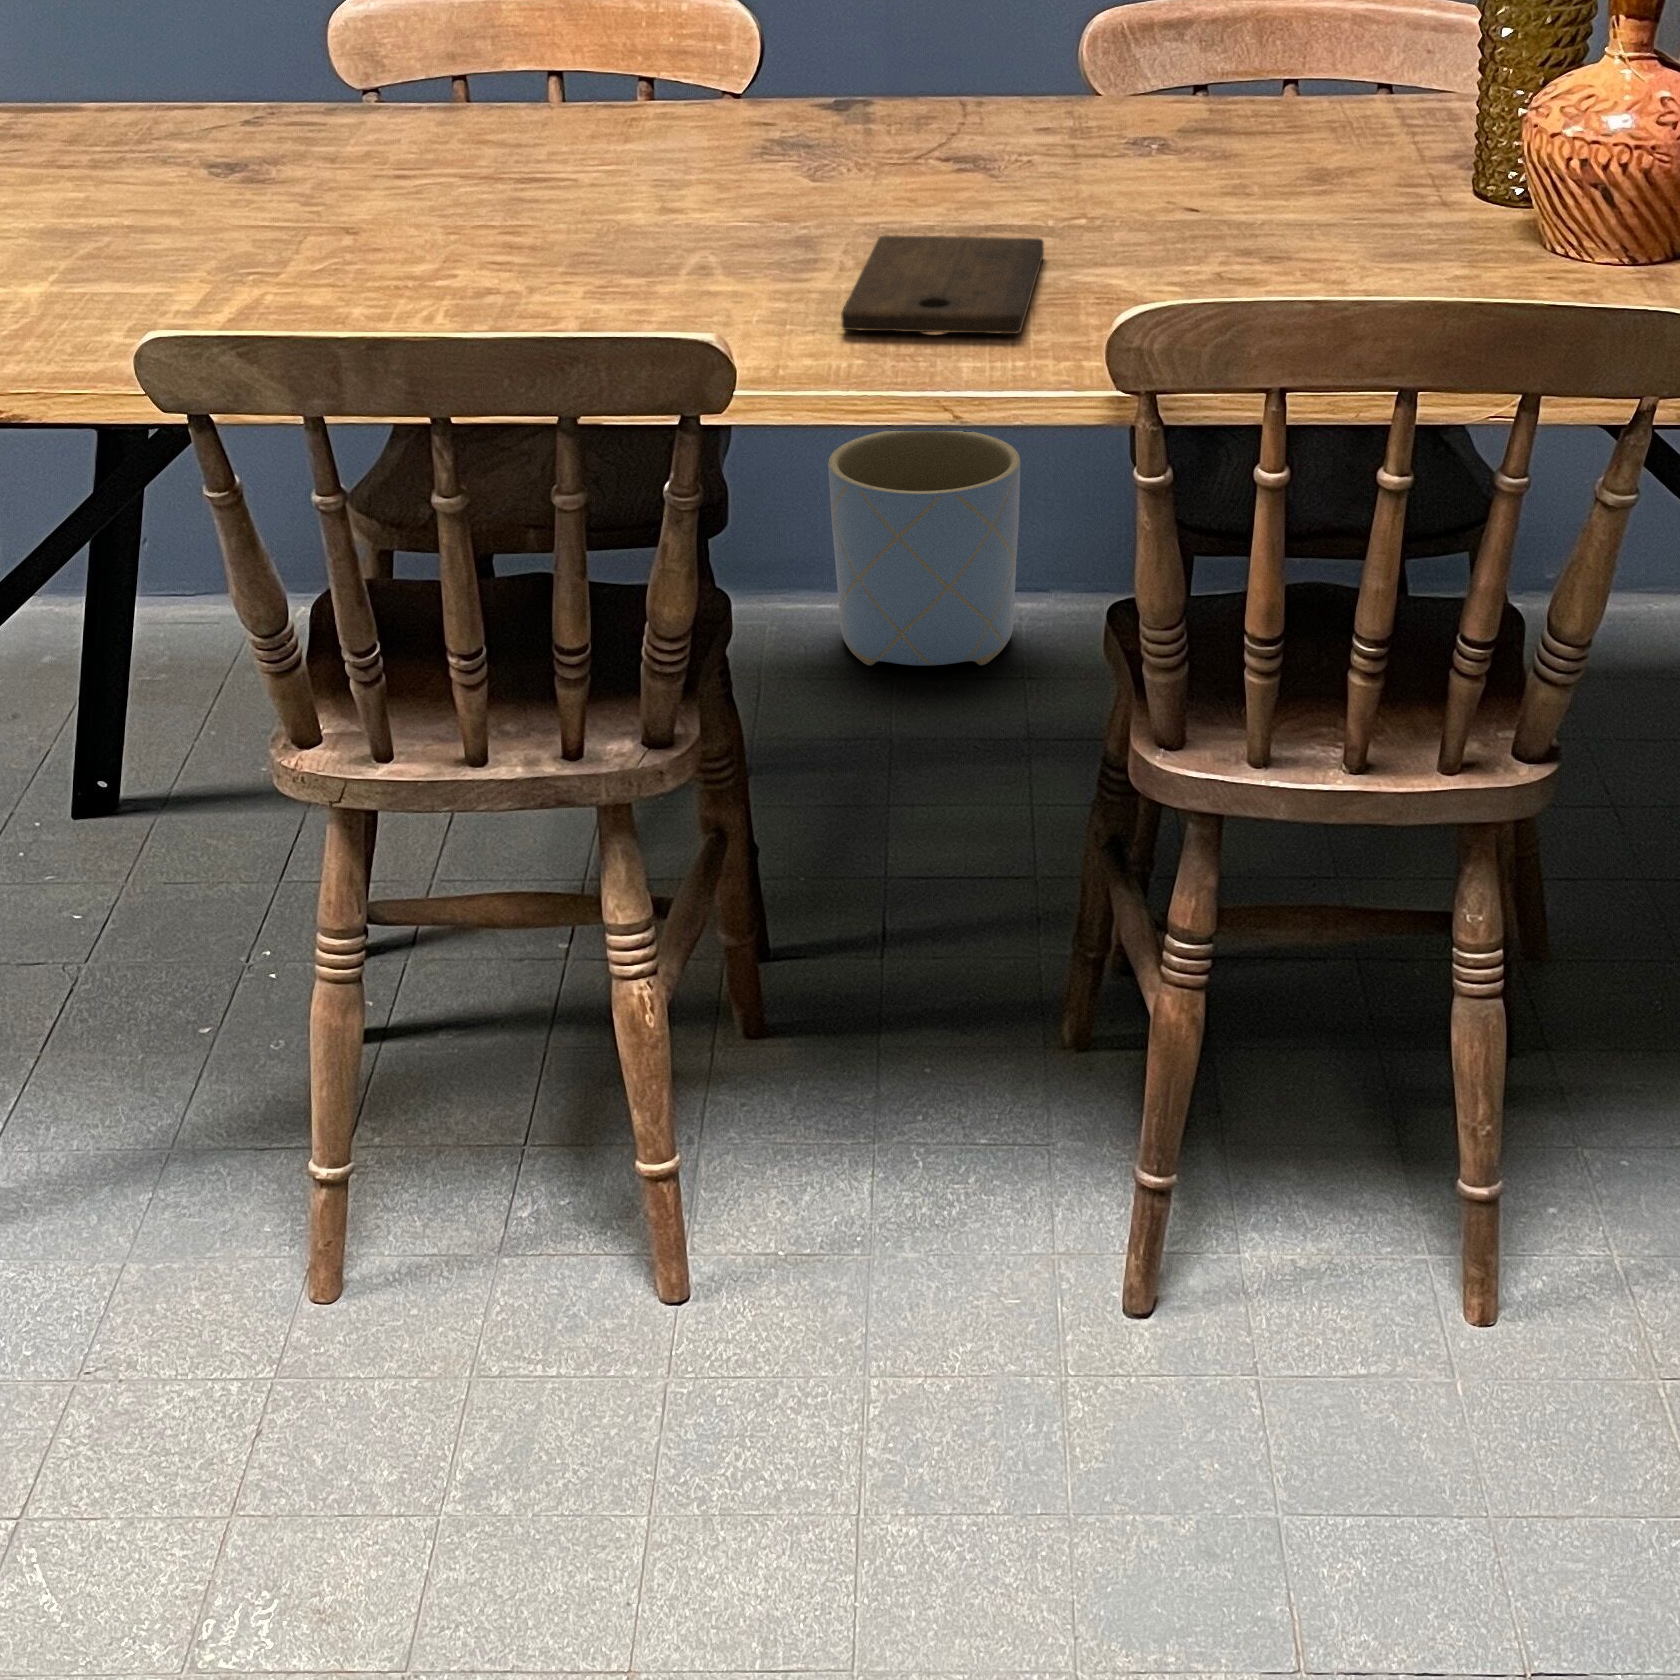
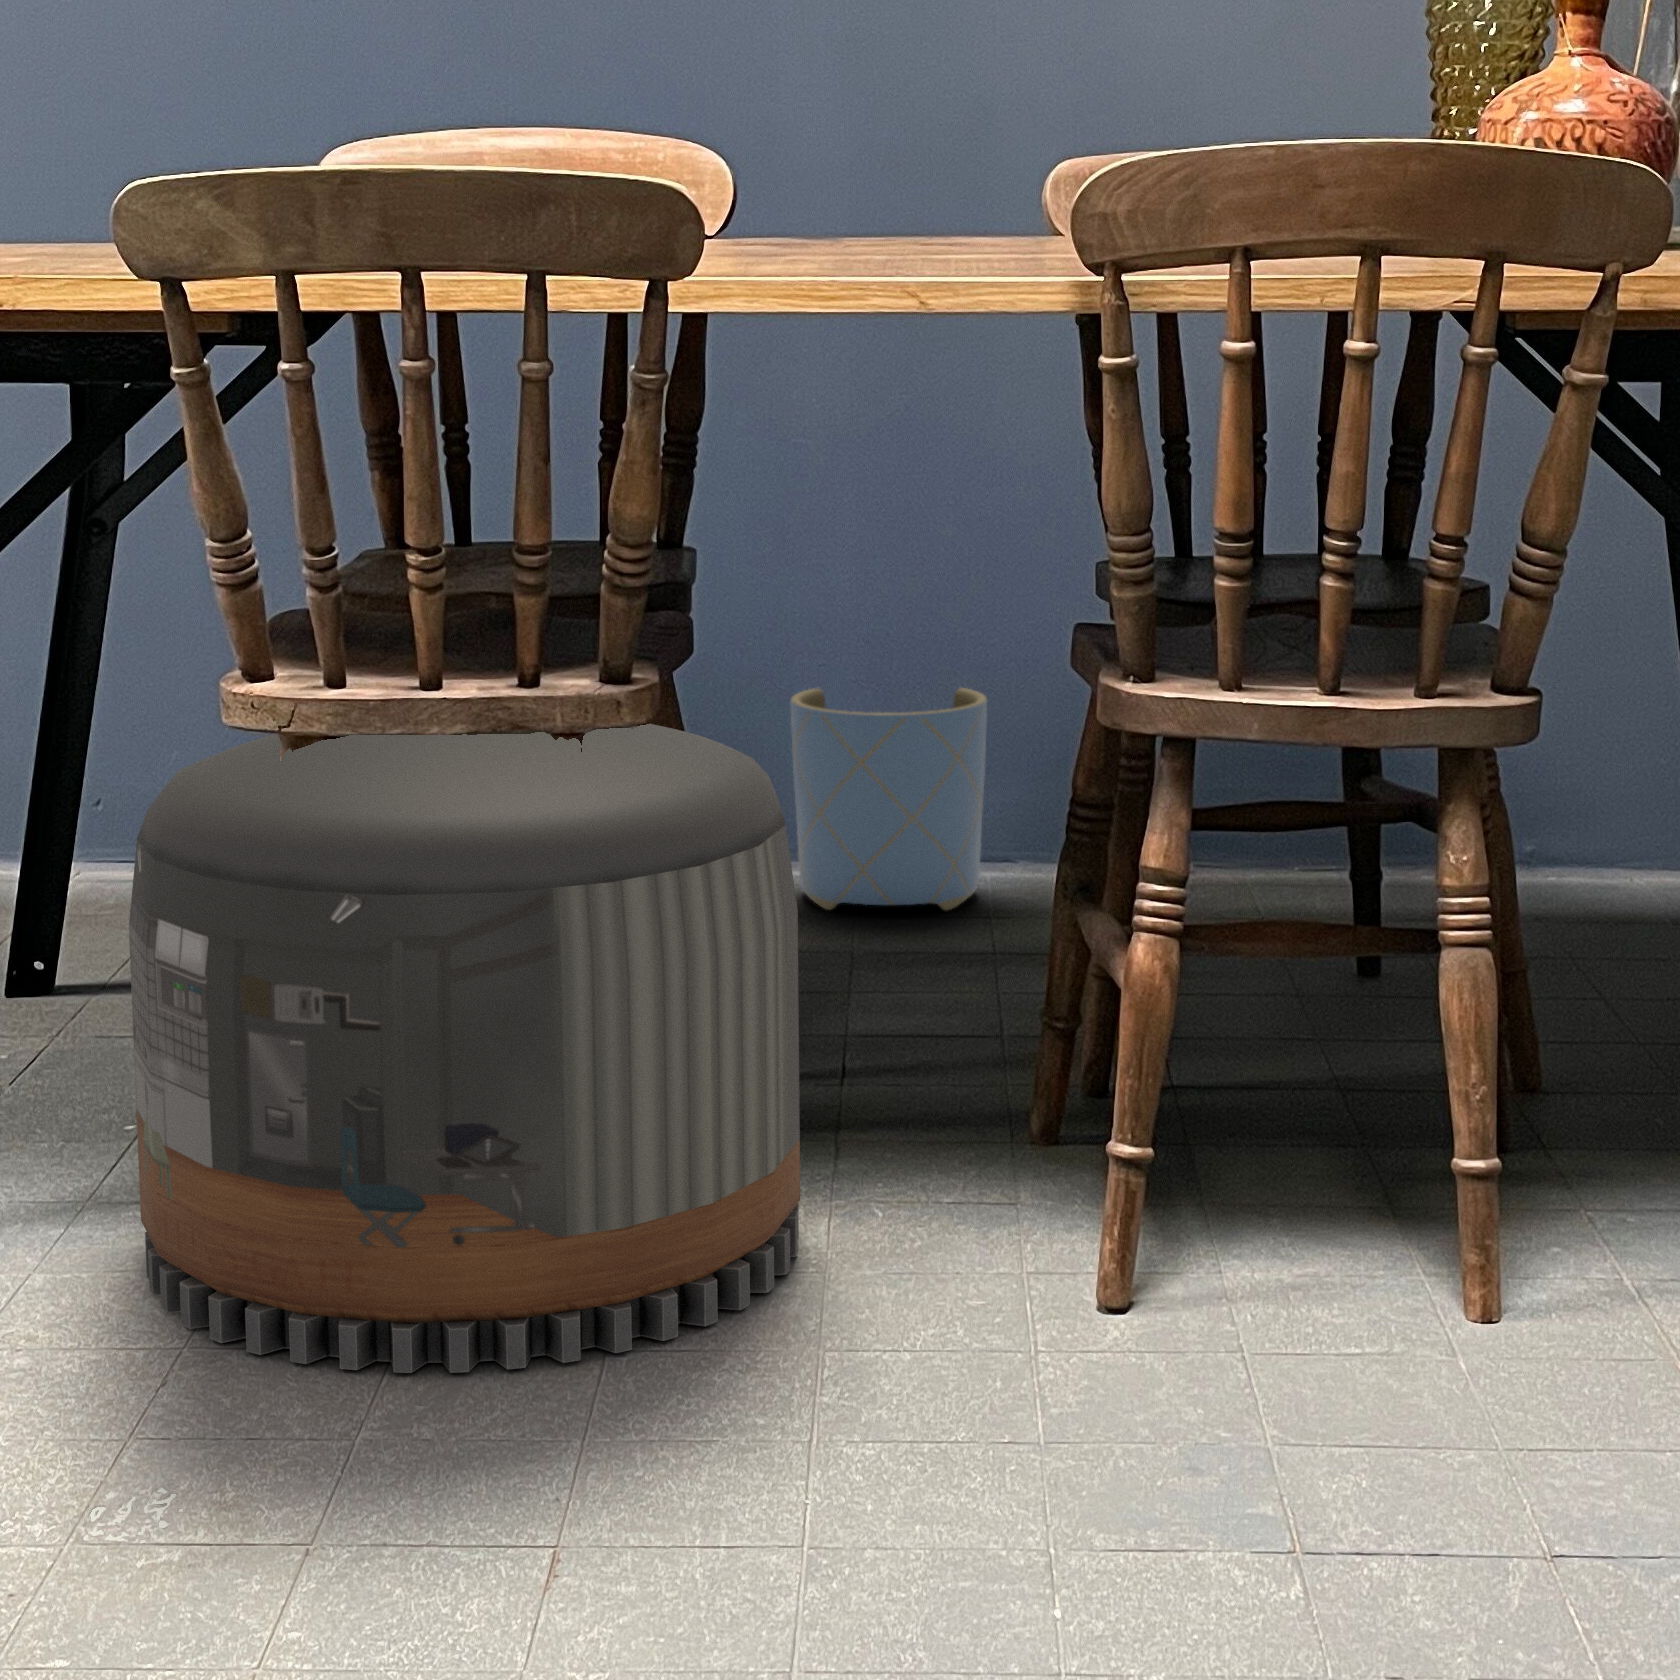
cutting board: present [841,236,1044,334] -> none [812,240,1011,263]
pouf: none [198,693,846,1415] -> present [129,724,800,1373]

